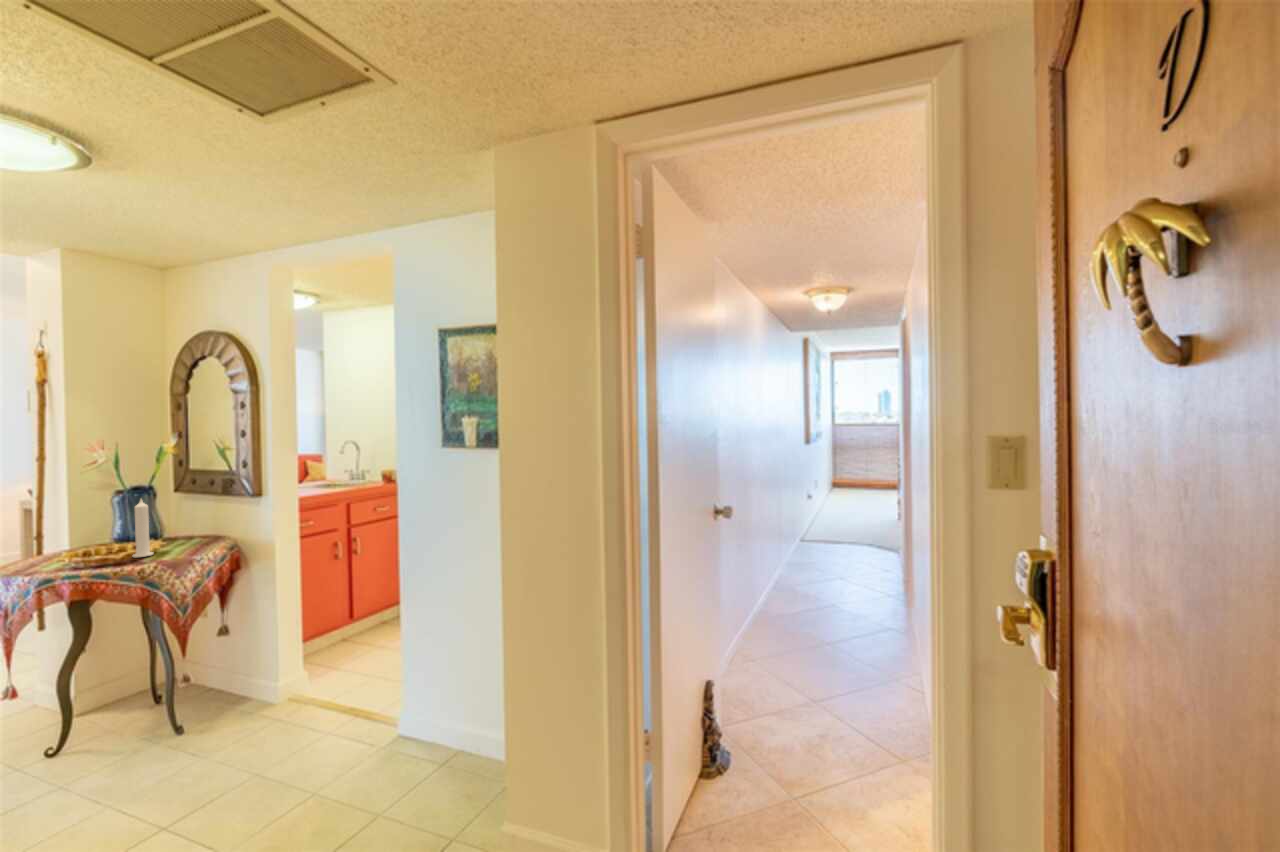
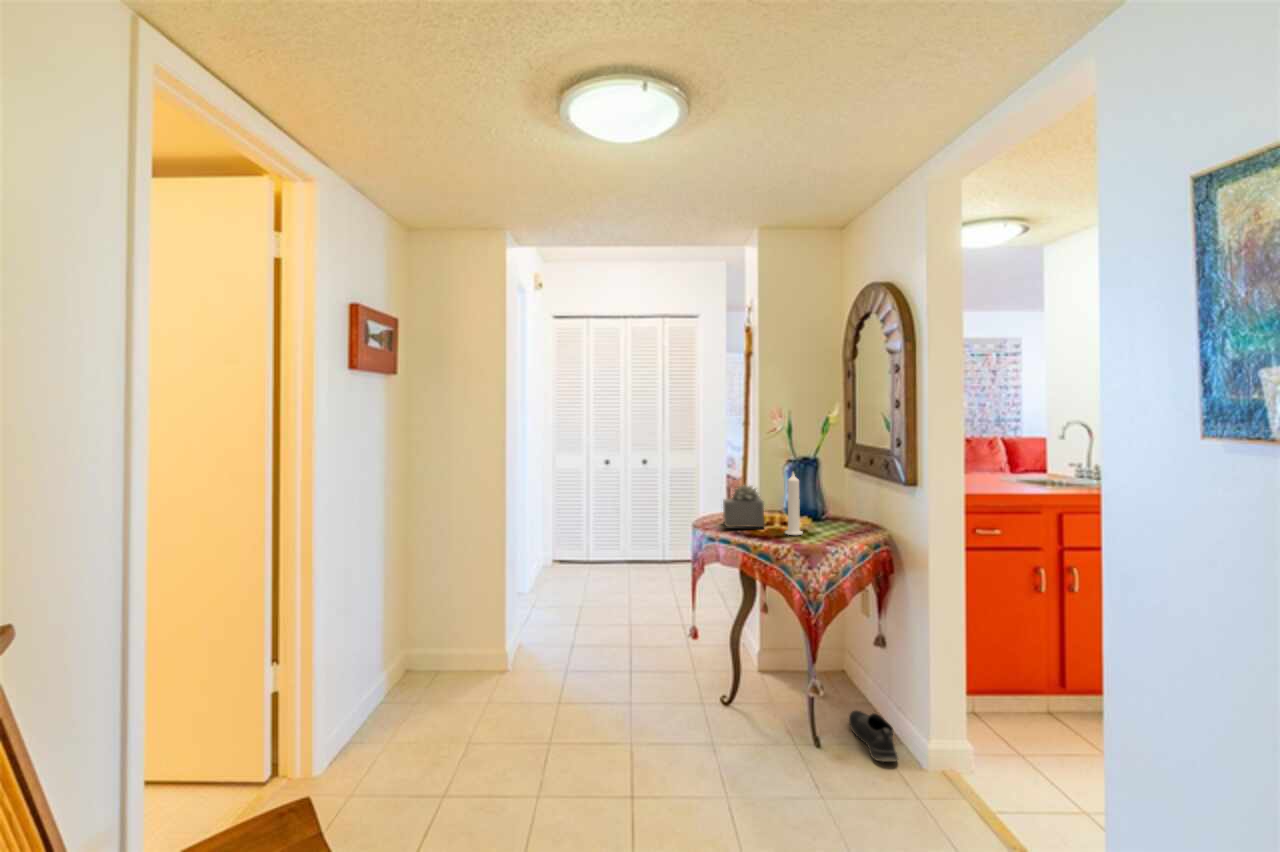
succulent plant: none [36,518,103,567] -> present [723,485,764,527]
shoe: none [204,682,259,716] -> present [849,711,898,762]

